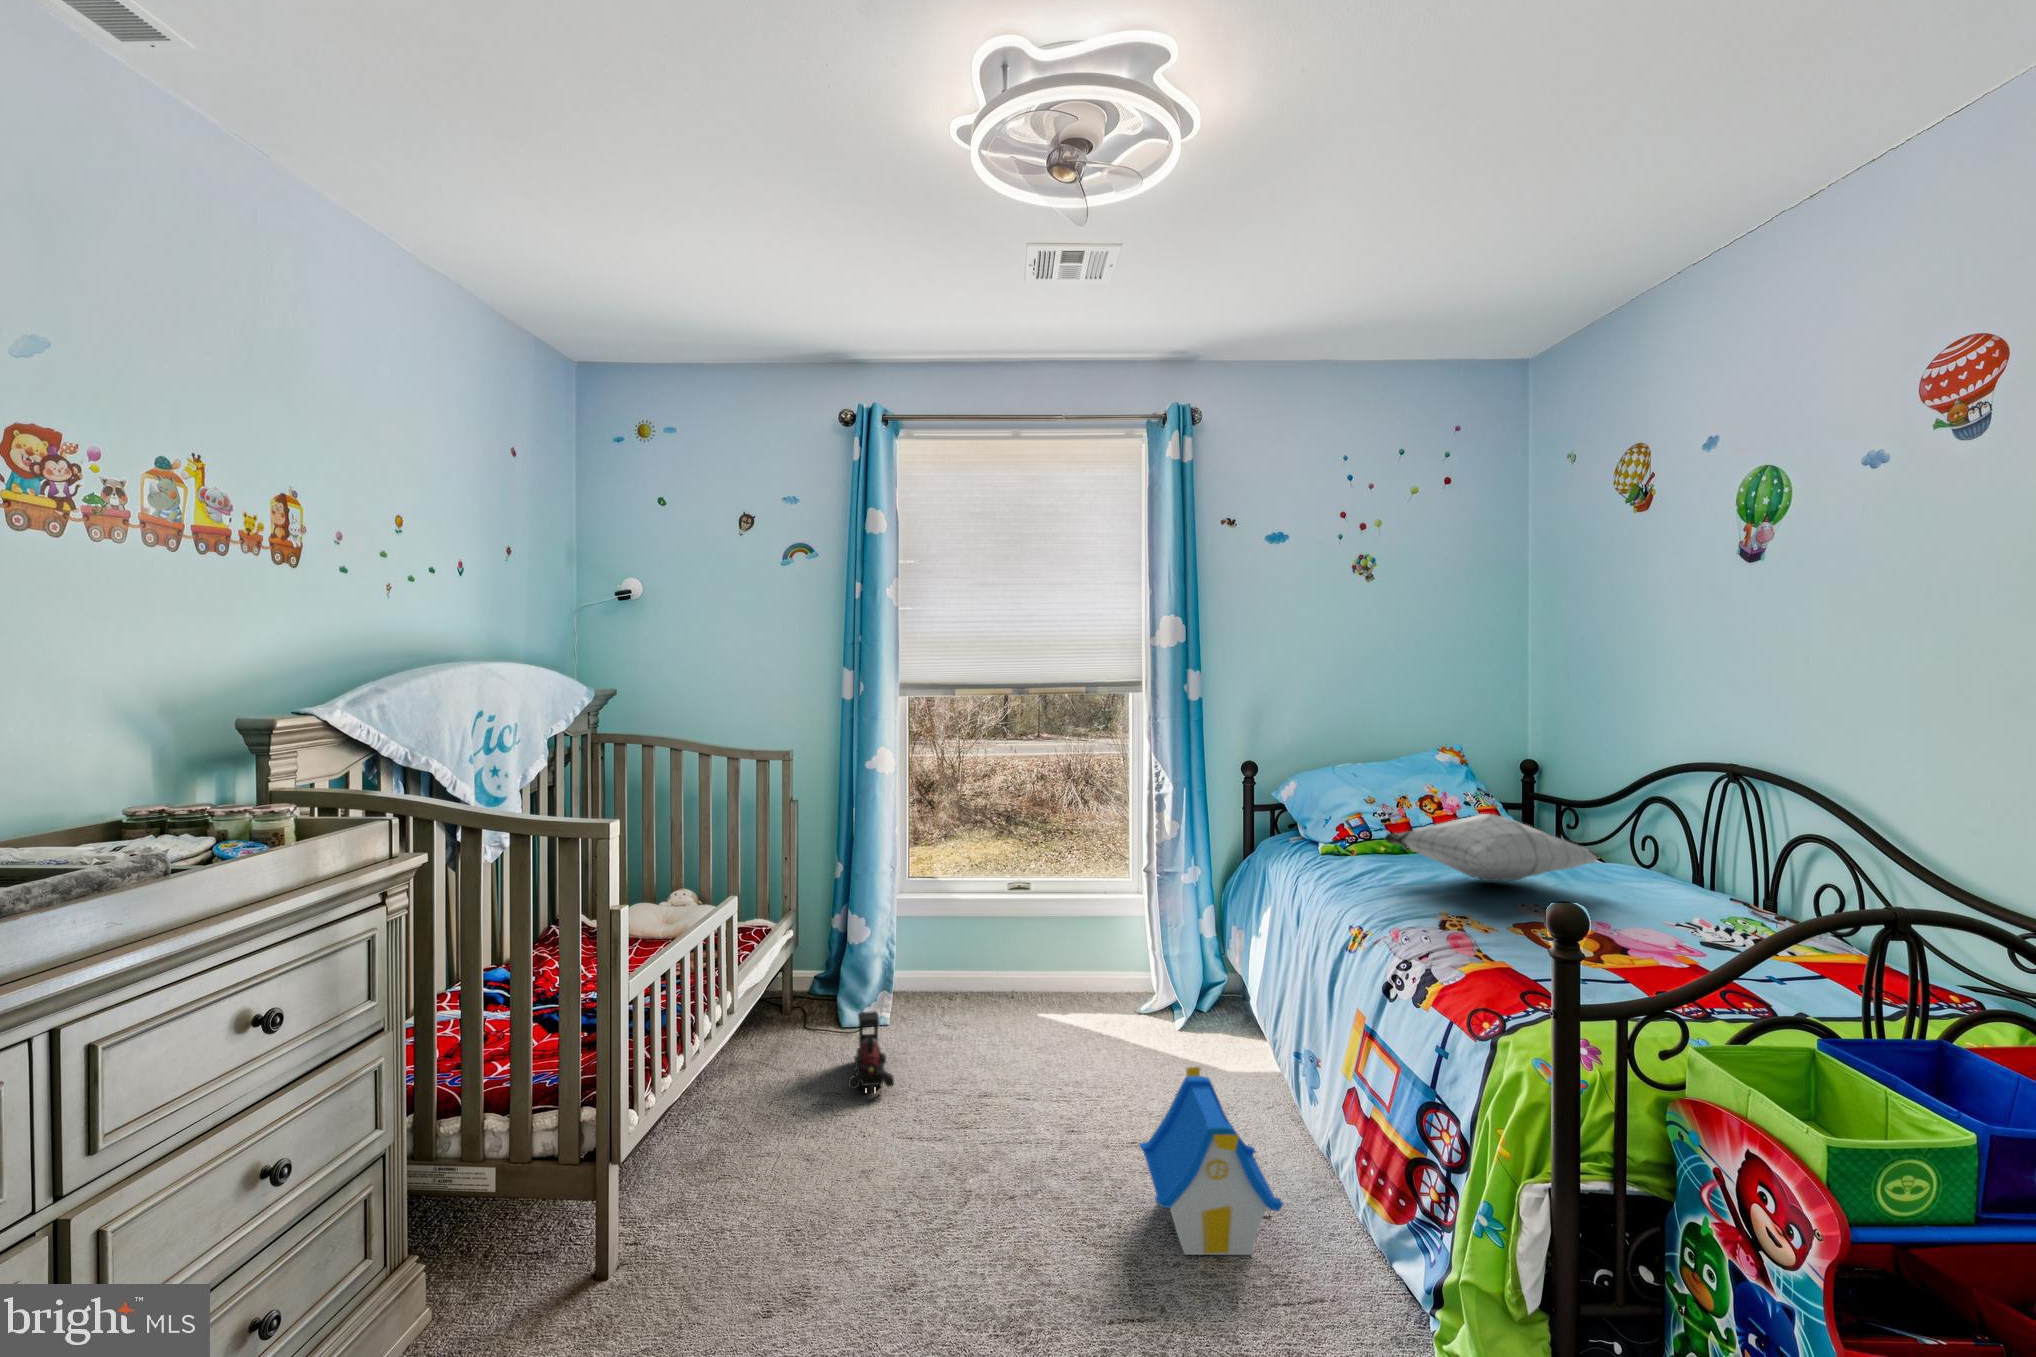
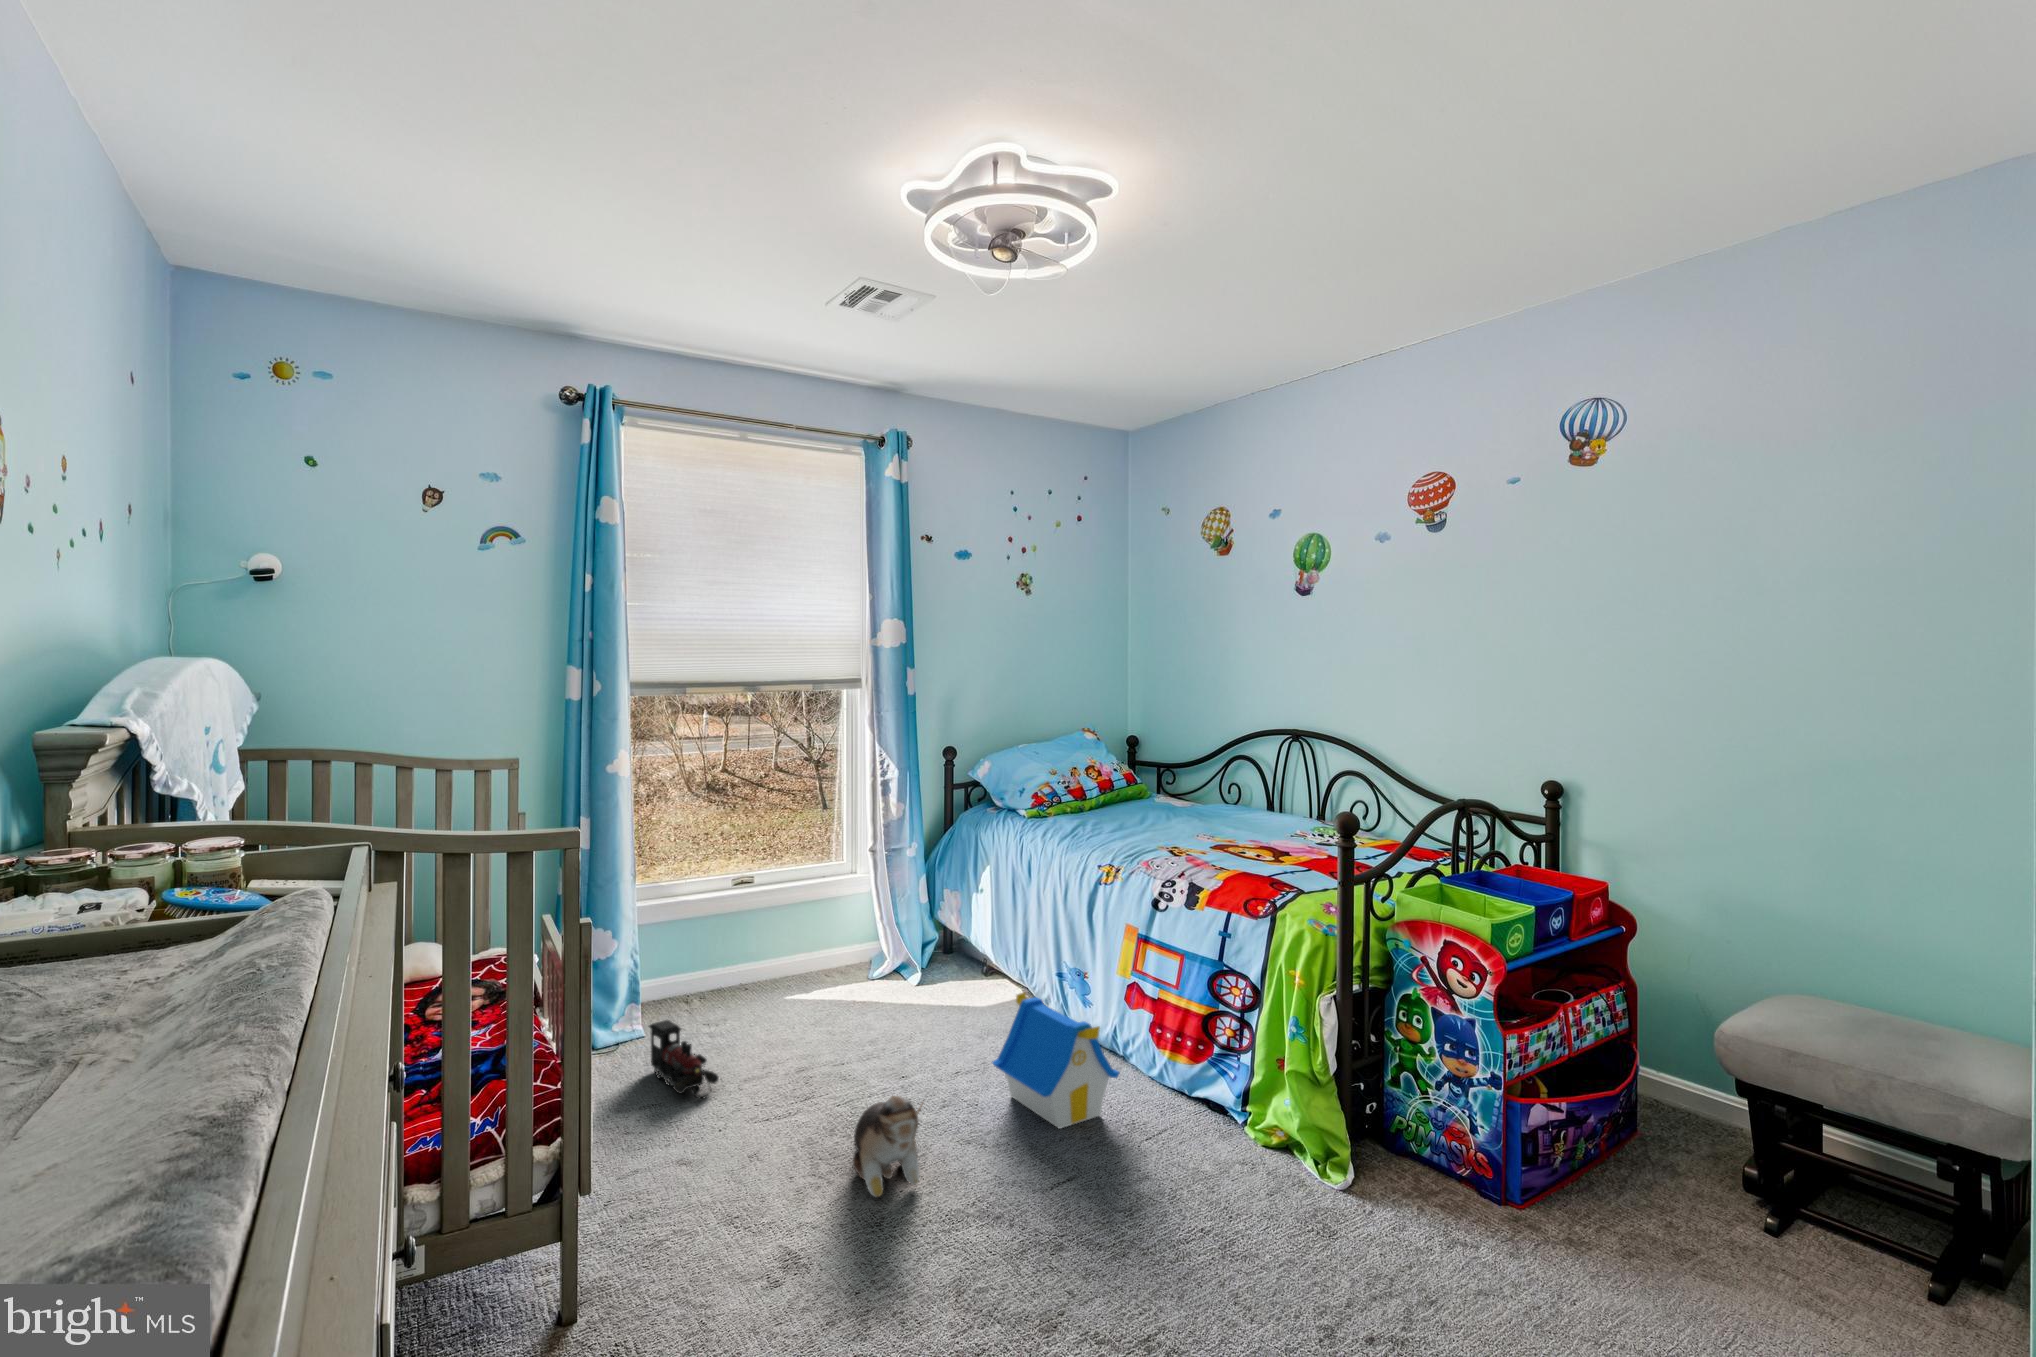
pillow: present [1385,814,1597,881] -> none [1086,775,1229,824]
plush toy: none [898,1151,989,1266] -> present [853,1096,923,1197]

